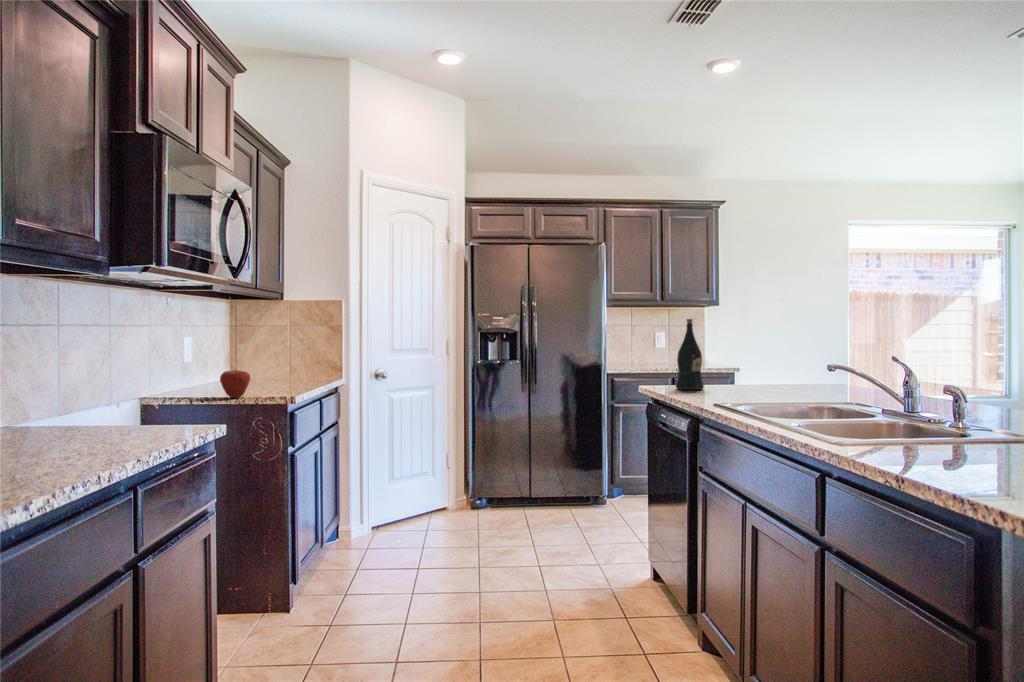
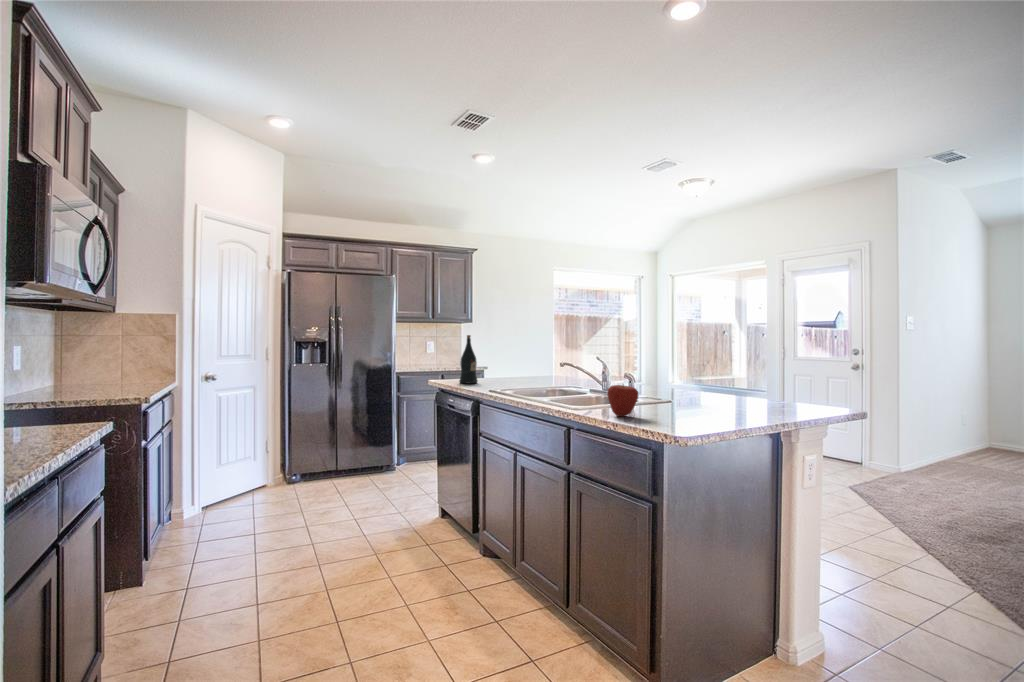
apple: present [220,370,250,398] -> present [607,384,638,416]

